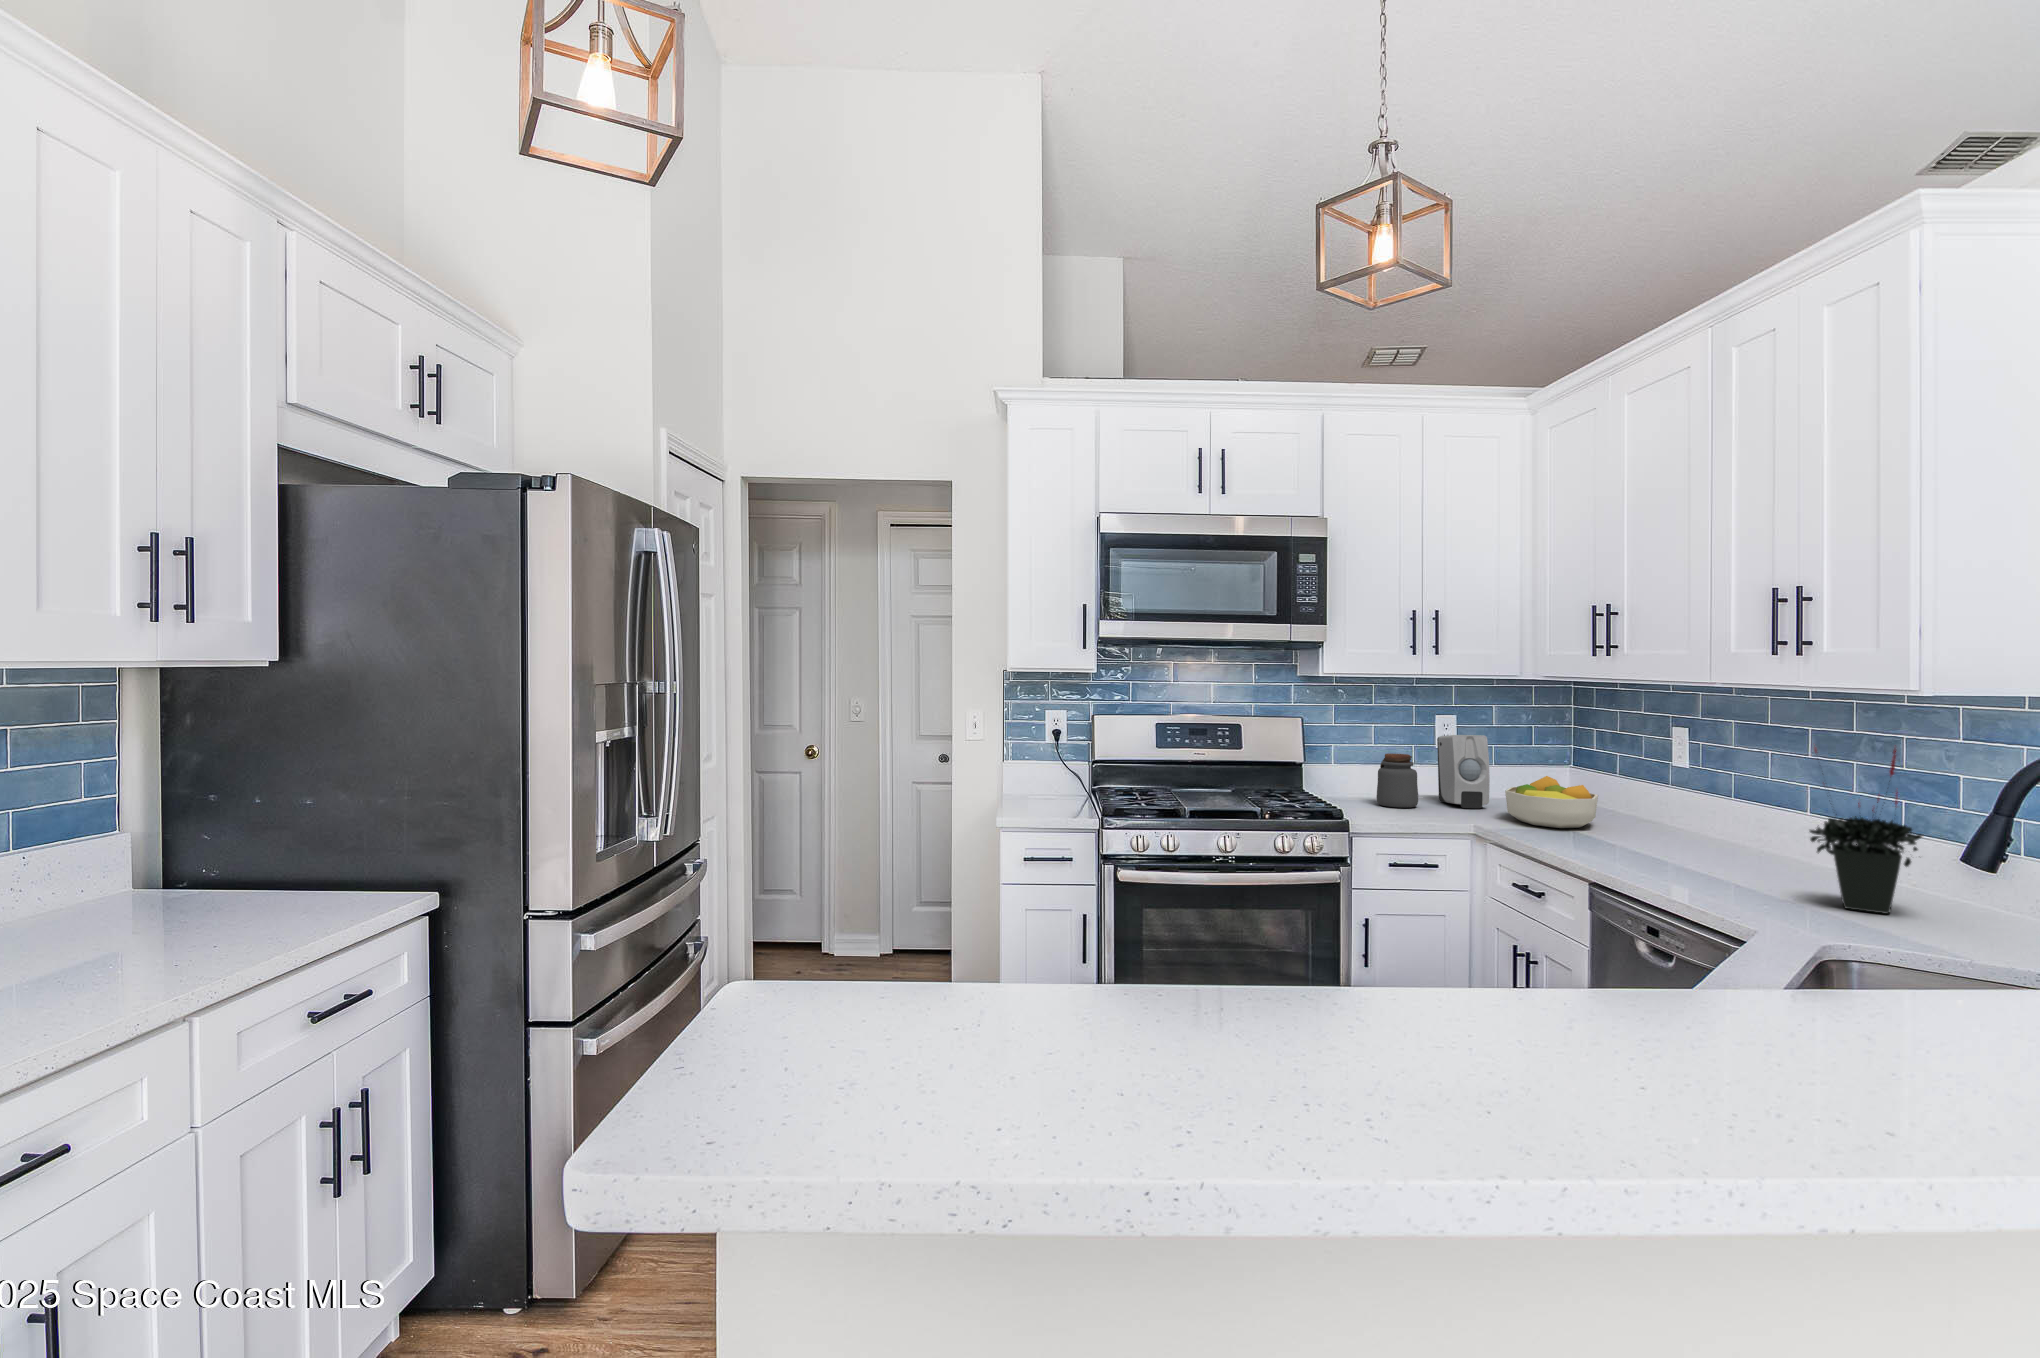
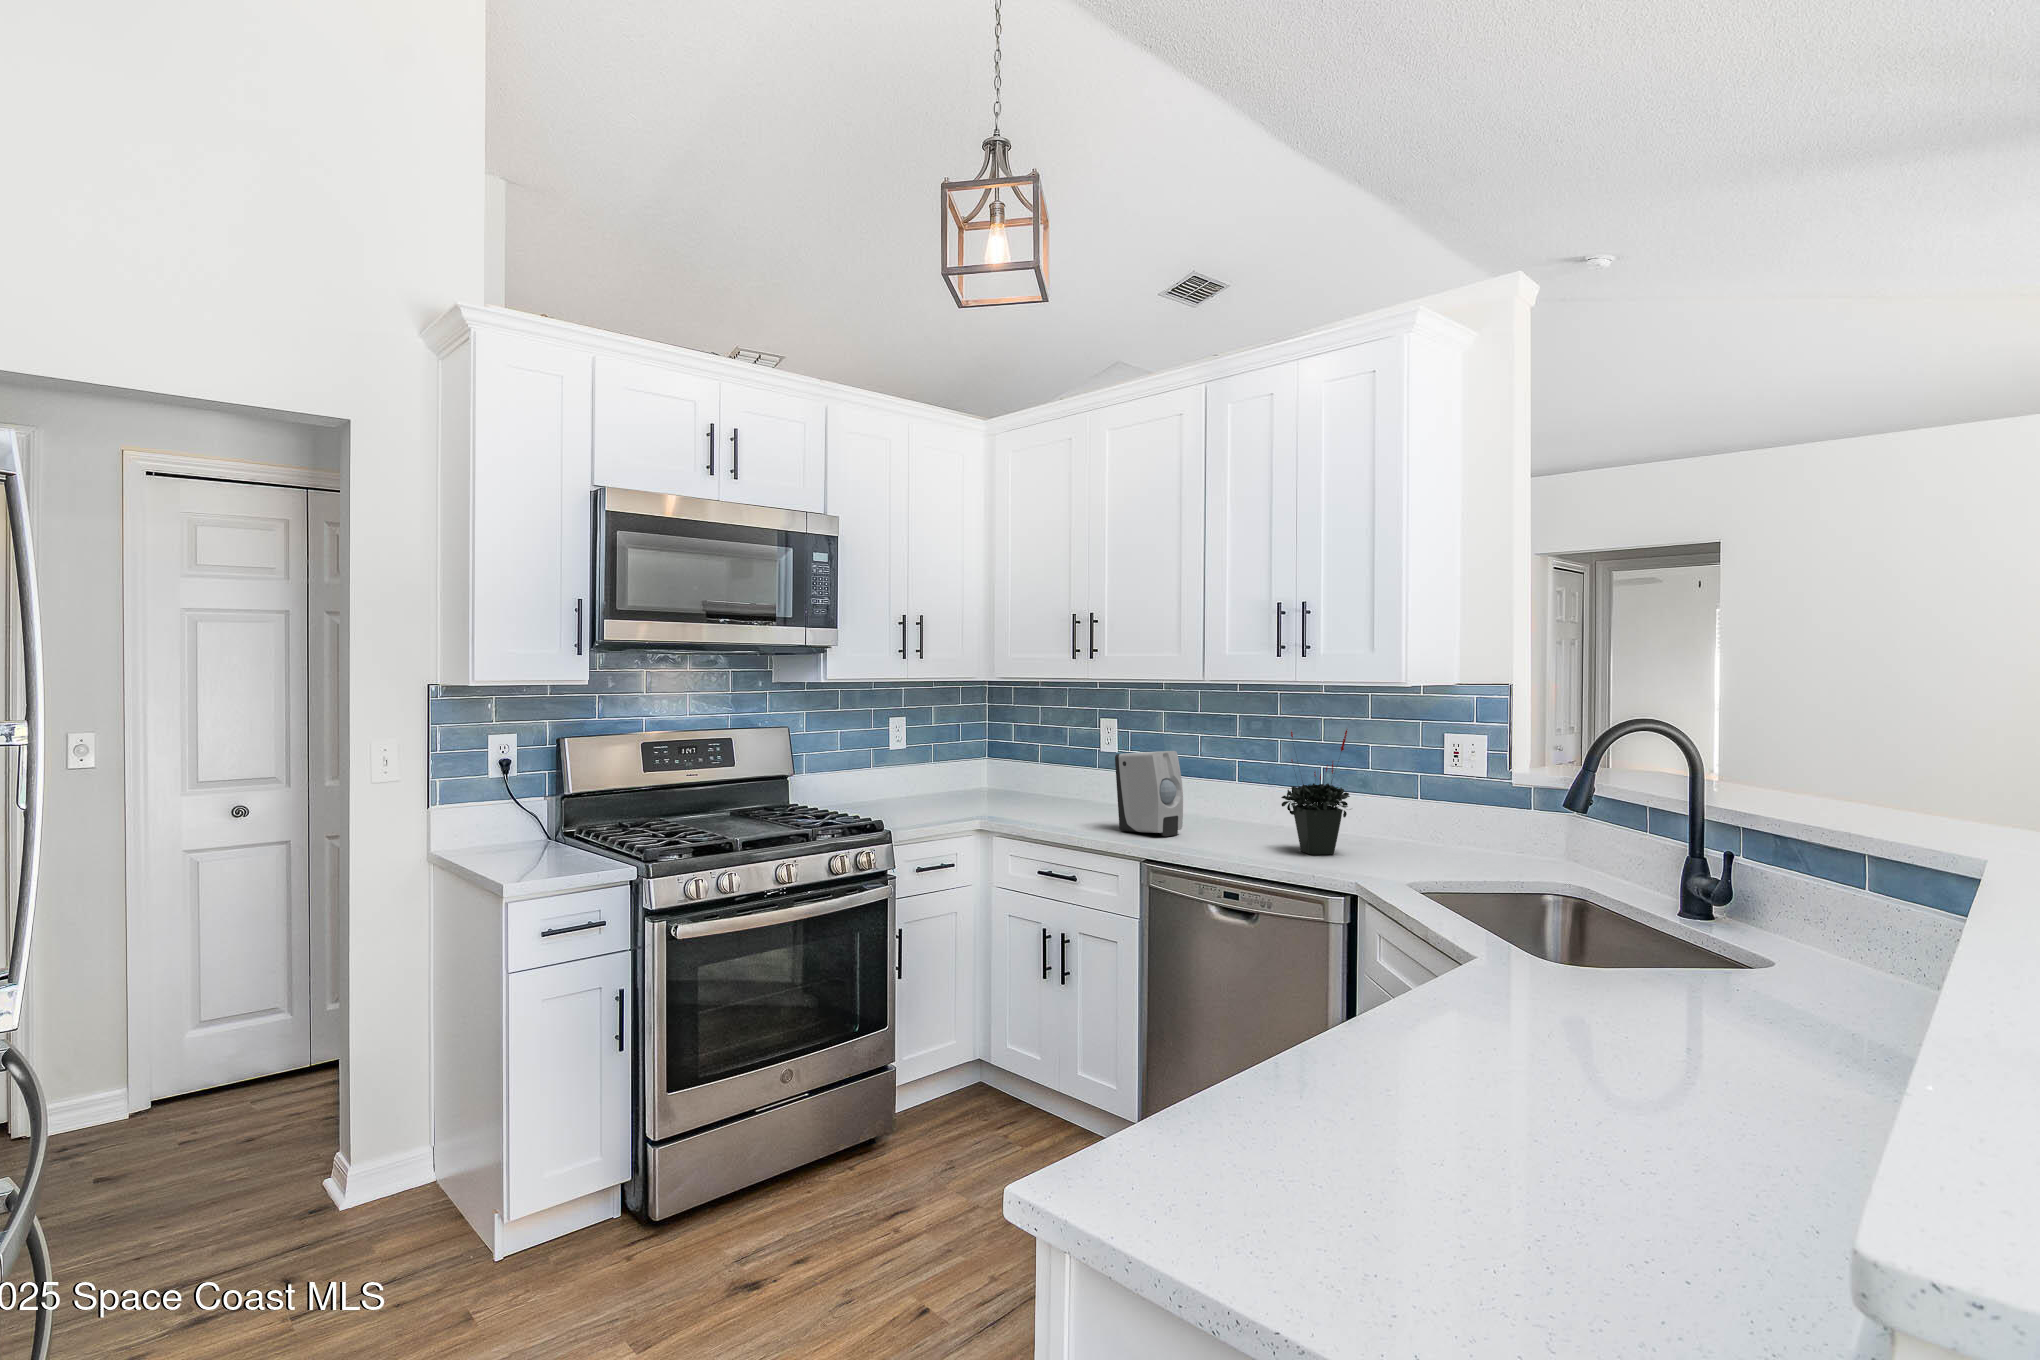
soap dispenser: present [1437,735,1490,808] -> present [1115,751,1183,836]
jar: present [1377,753,1418,808] -> none [860,759,901,815]
fruit bowl: present [1505,776,1598,828] -> none [982,770,1065,818]

